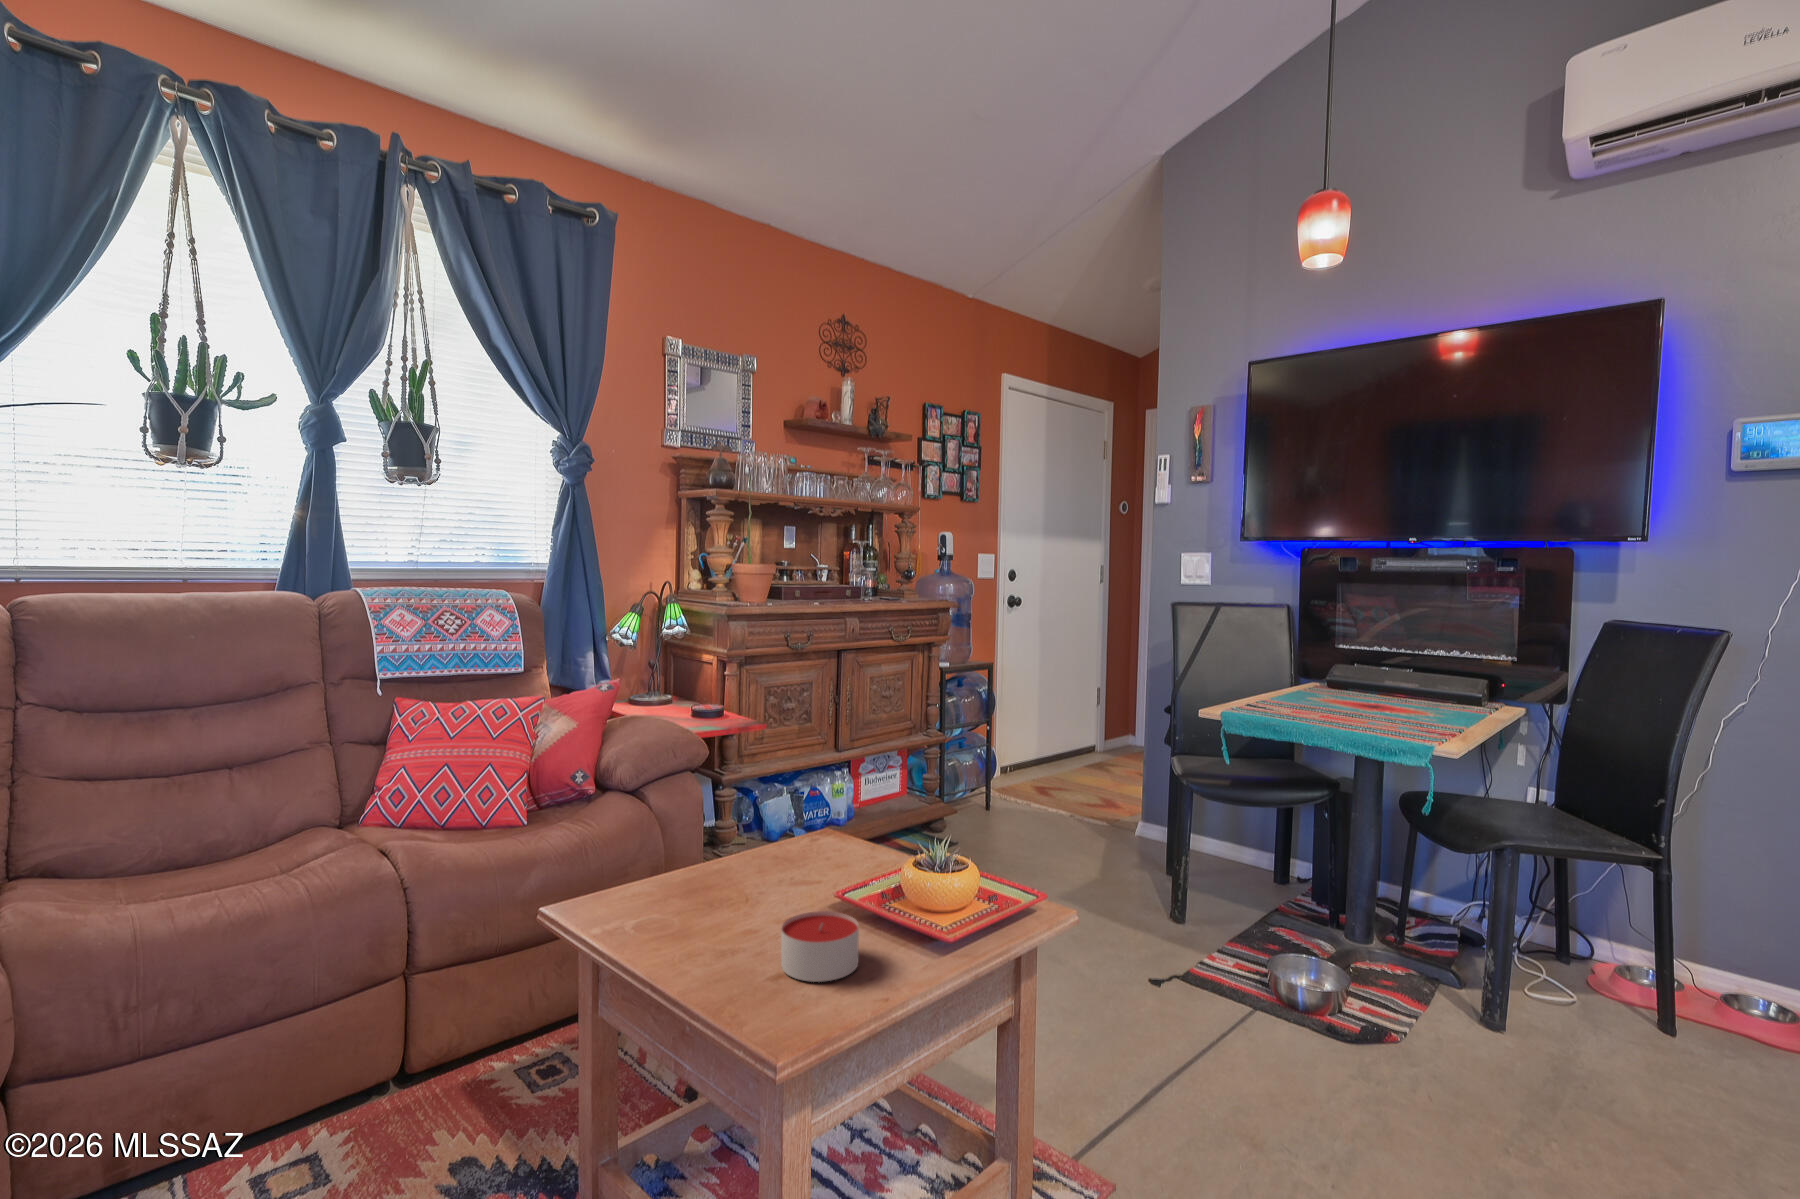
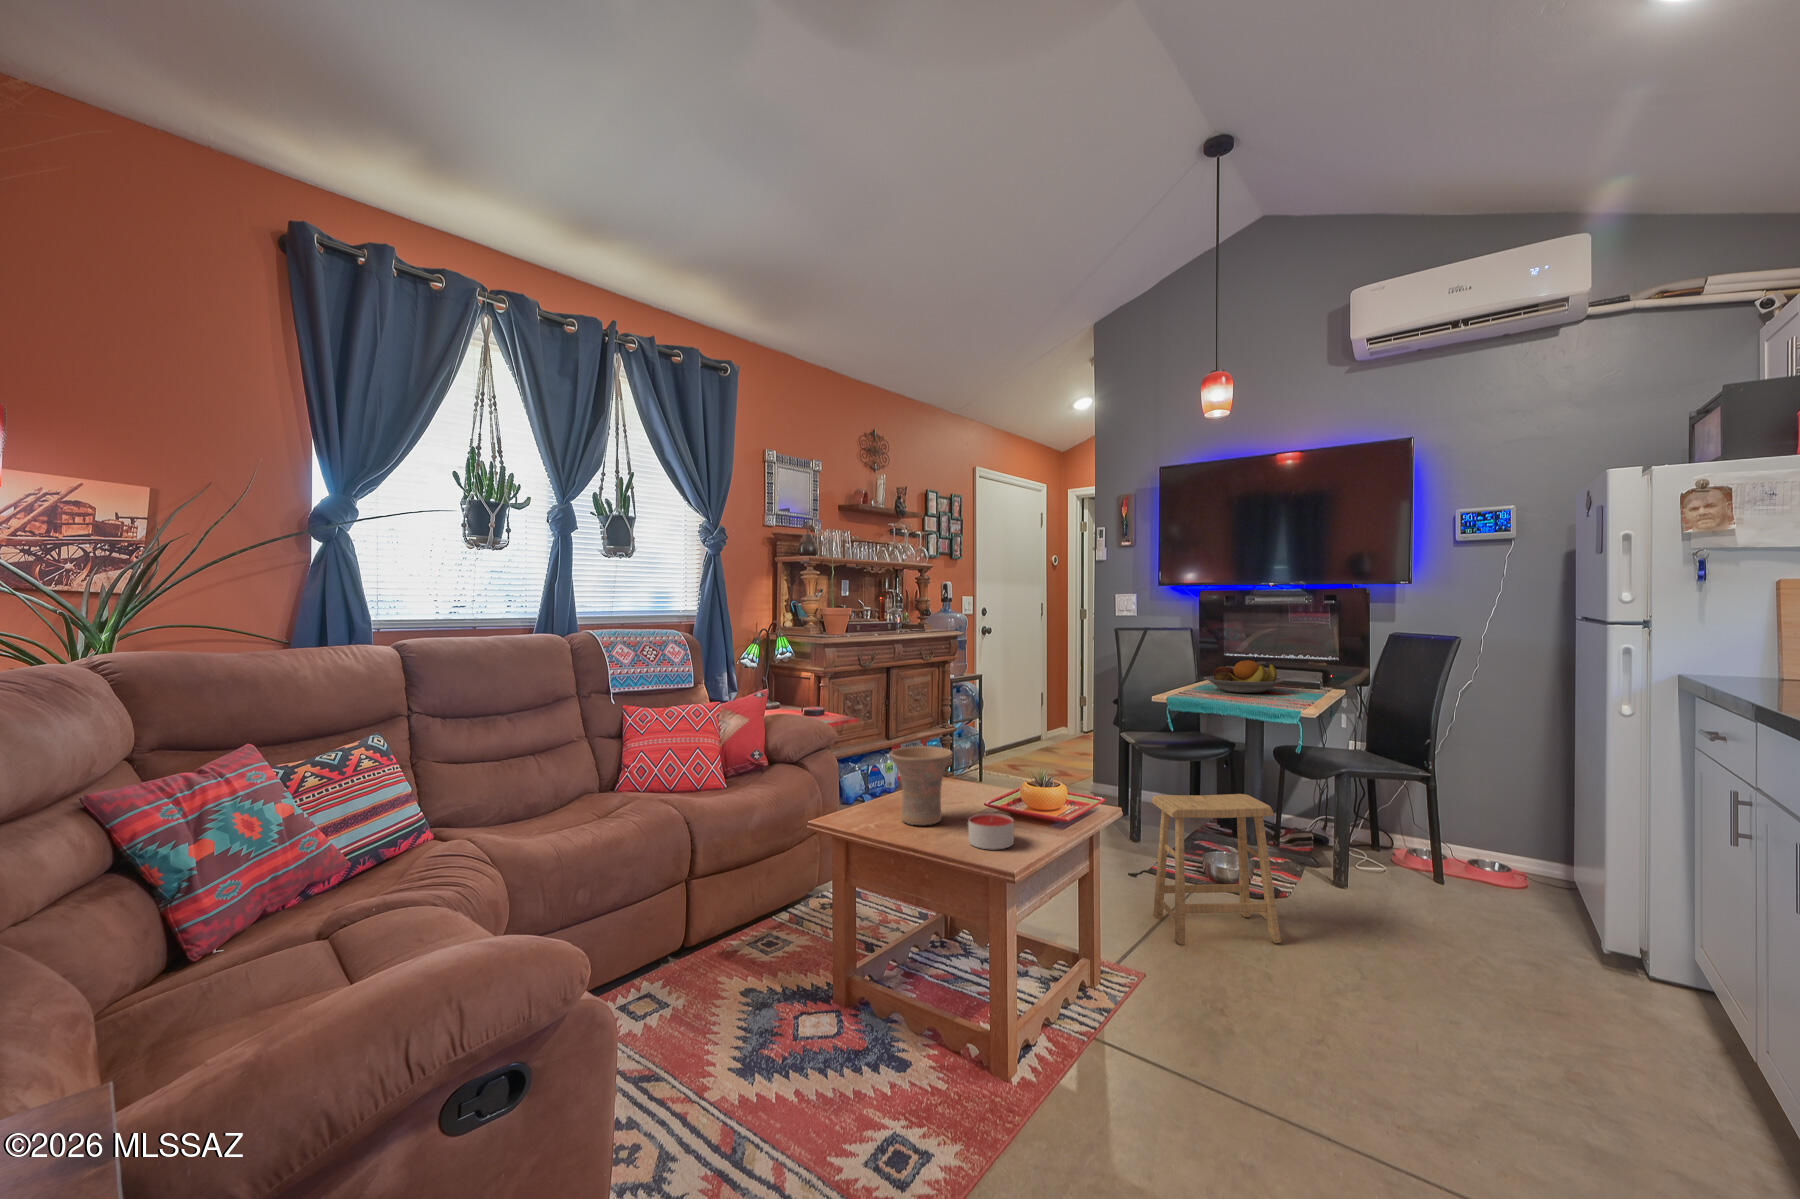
fruit bowl: none [1294,658,1423,709] -> present [1203,660,1285,693]
vase: none [687,788,794,922] -> present [890,746,952,825]
footstool: none [1168,872,1366,1128] -> present [1152,794,1281,945]

